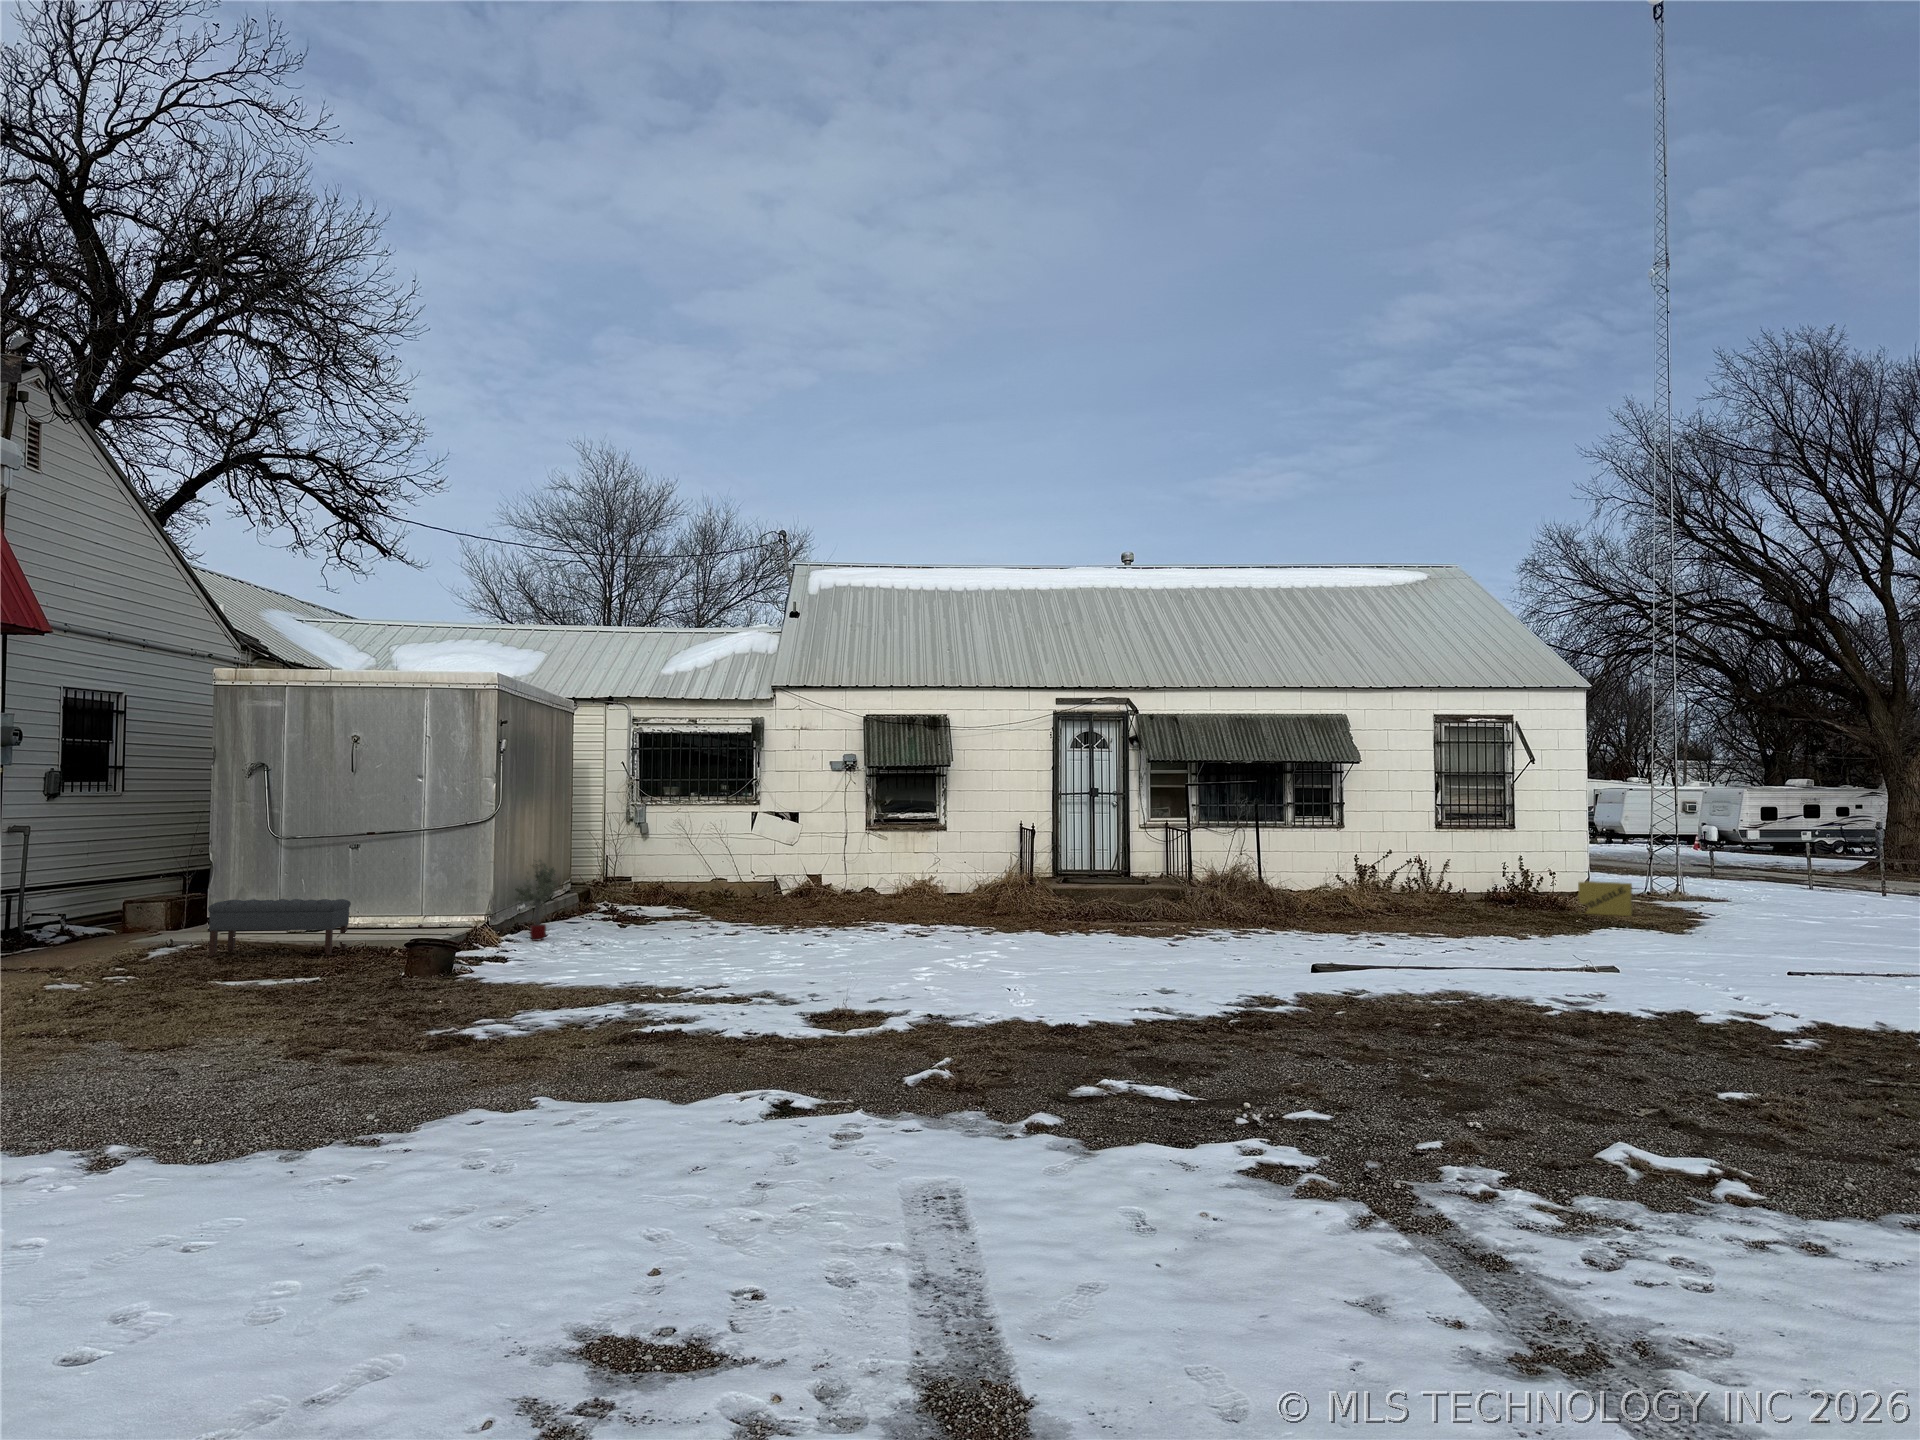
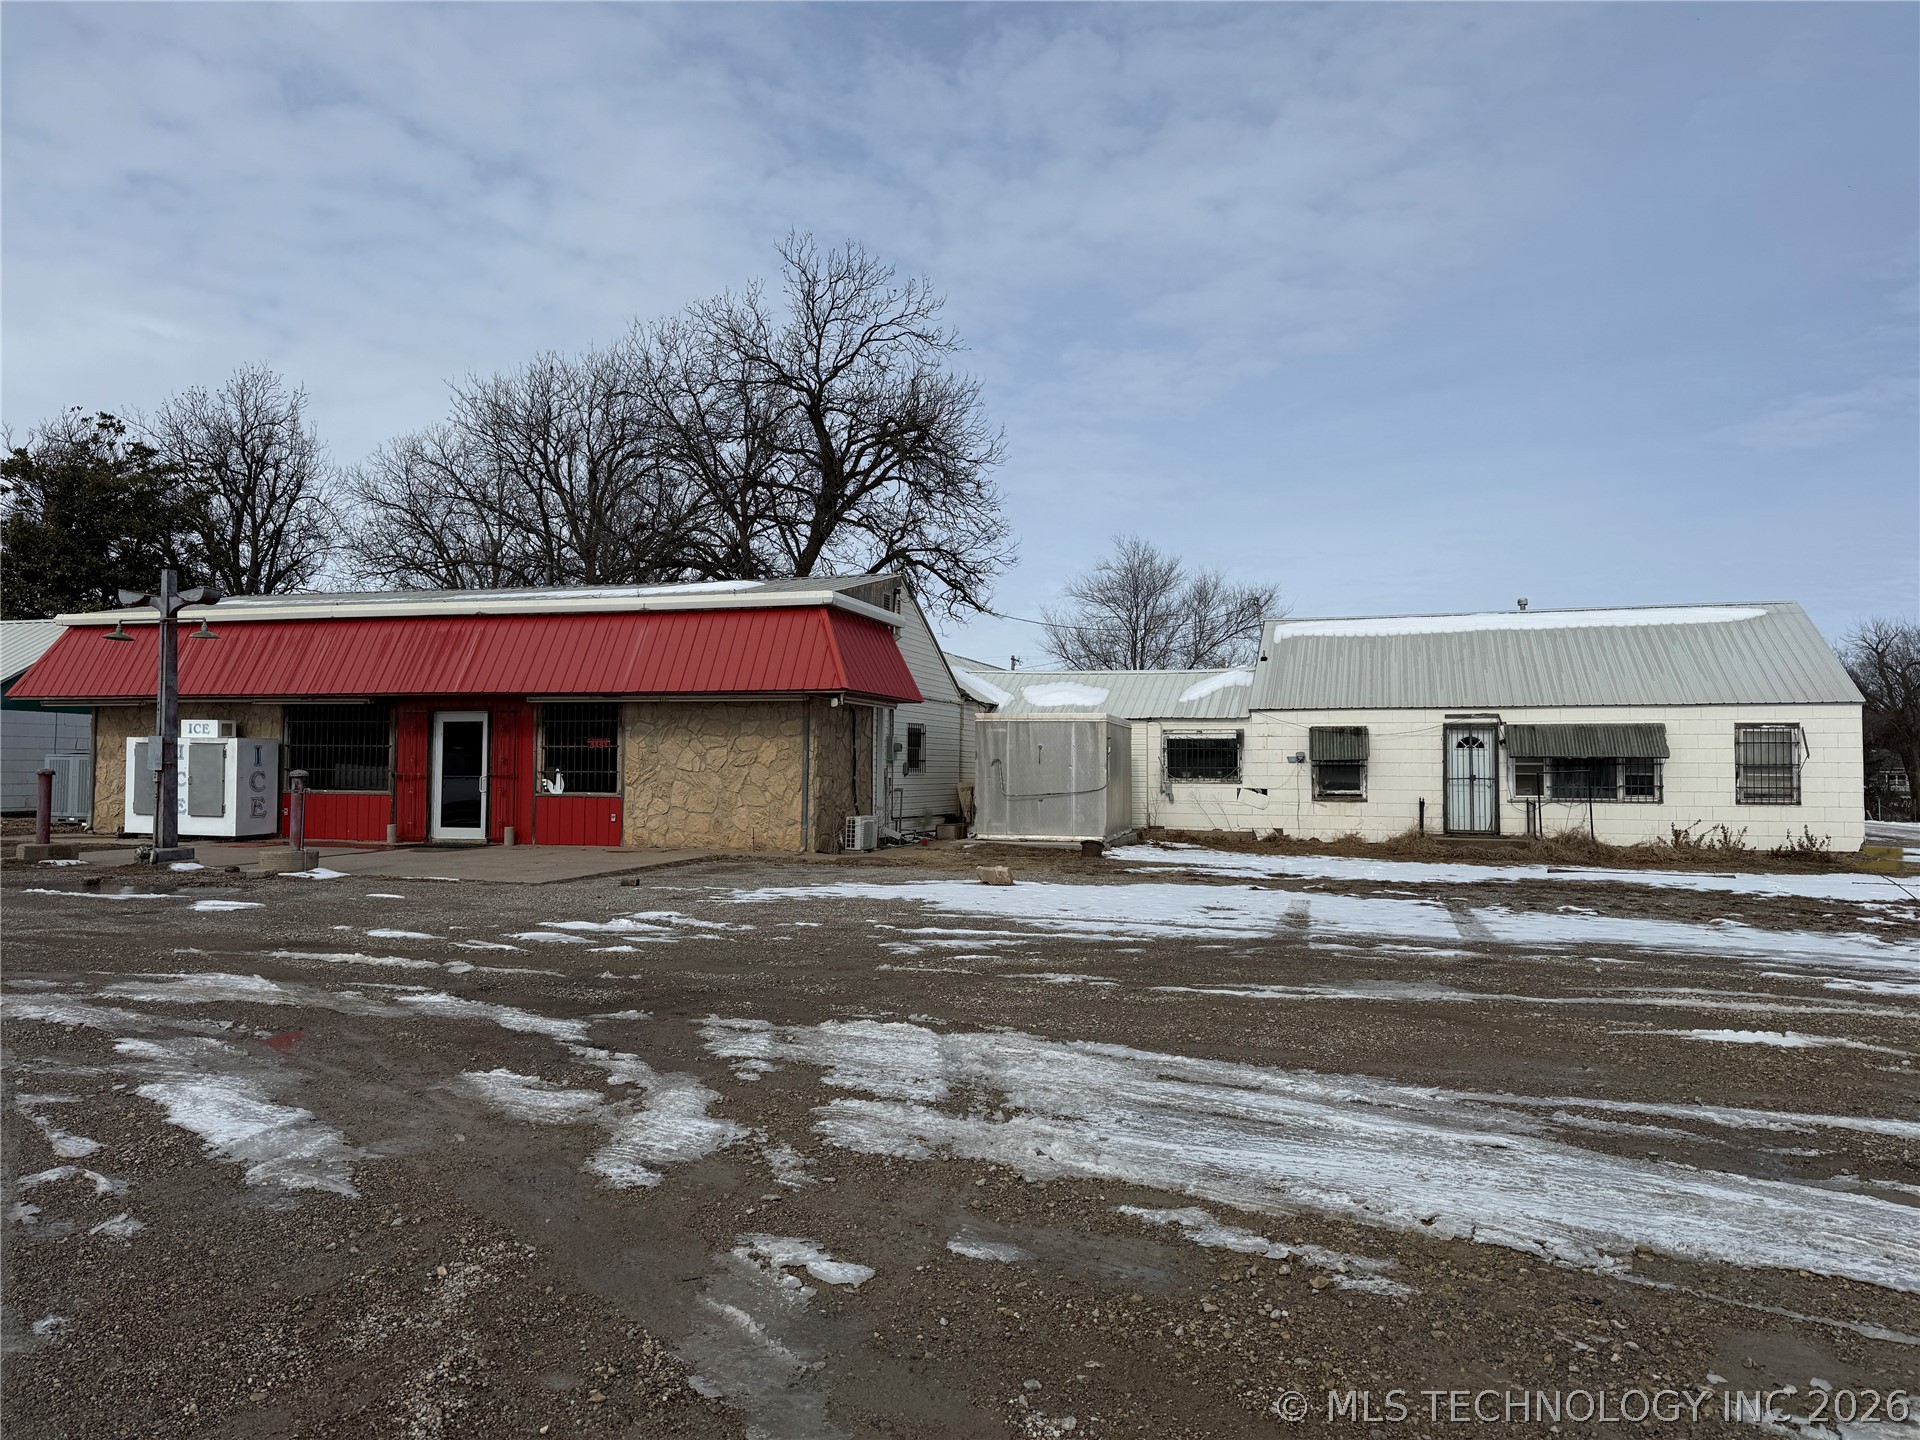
potted tree: present [515,860,558,941] -> present [915,806,933,846]
bench: present [208,899,351,956] -> none [987,825,1047,853]

